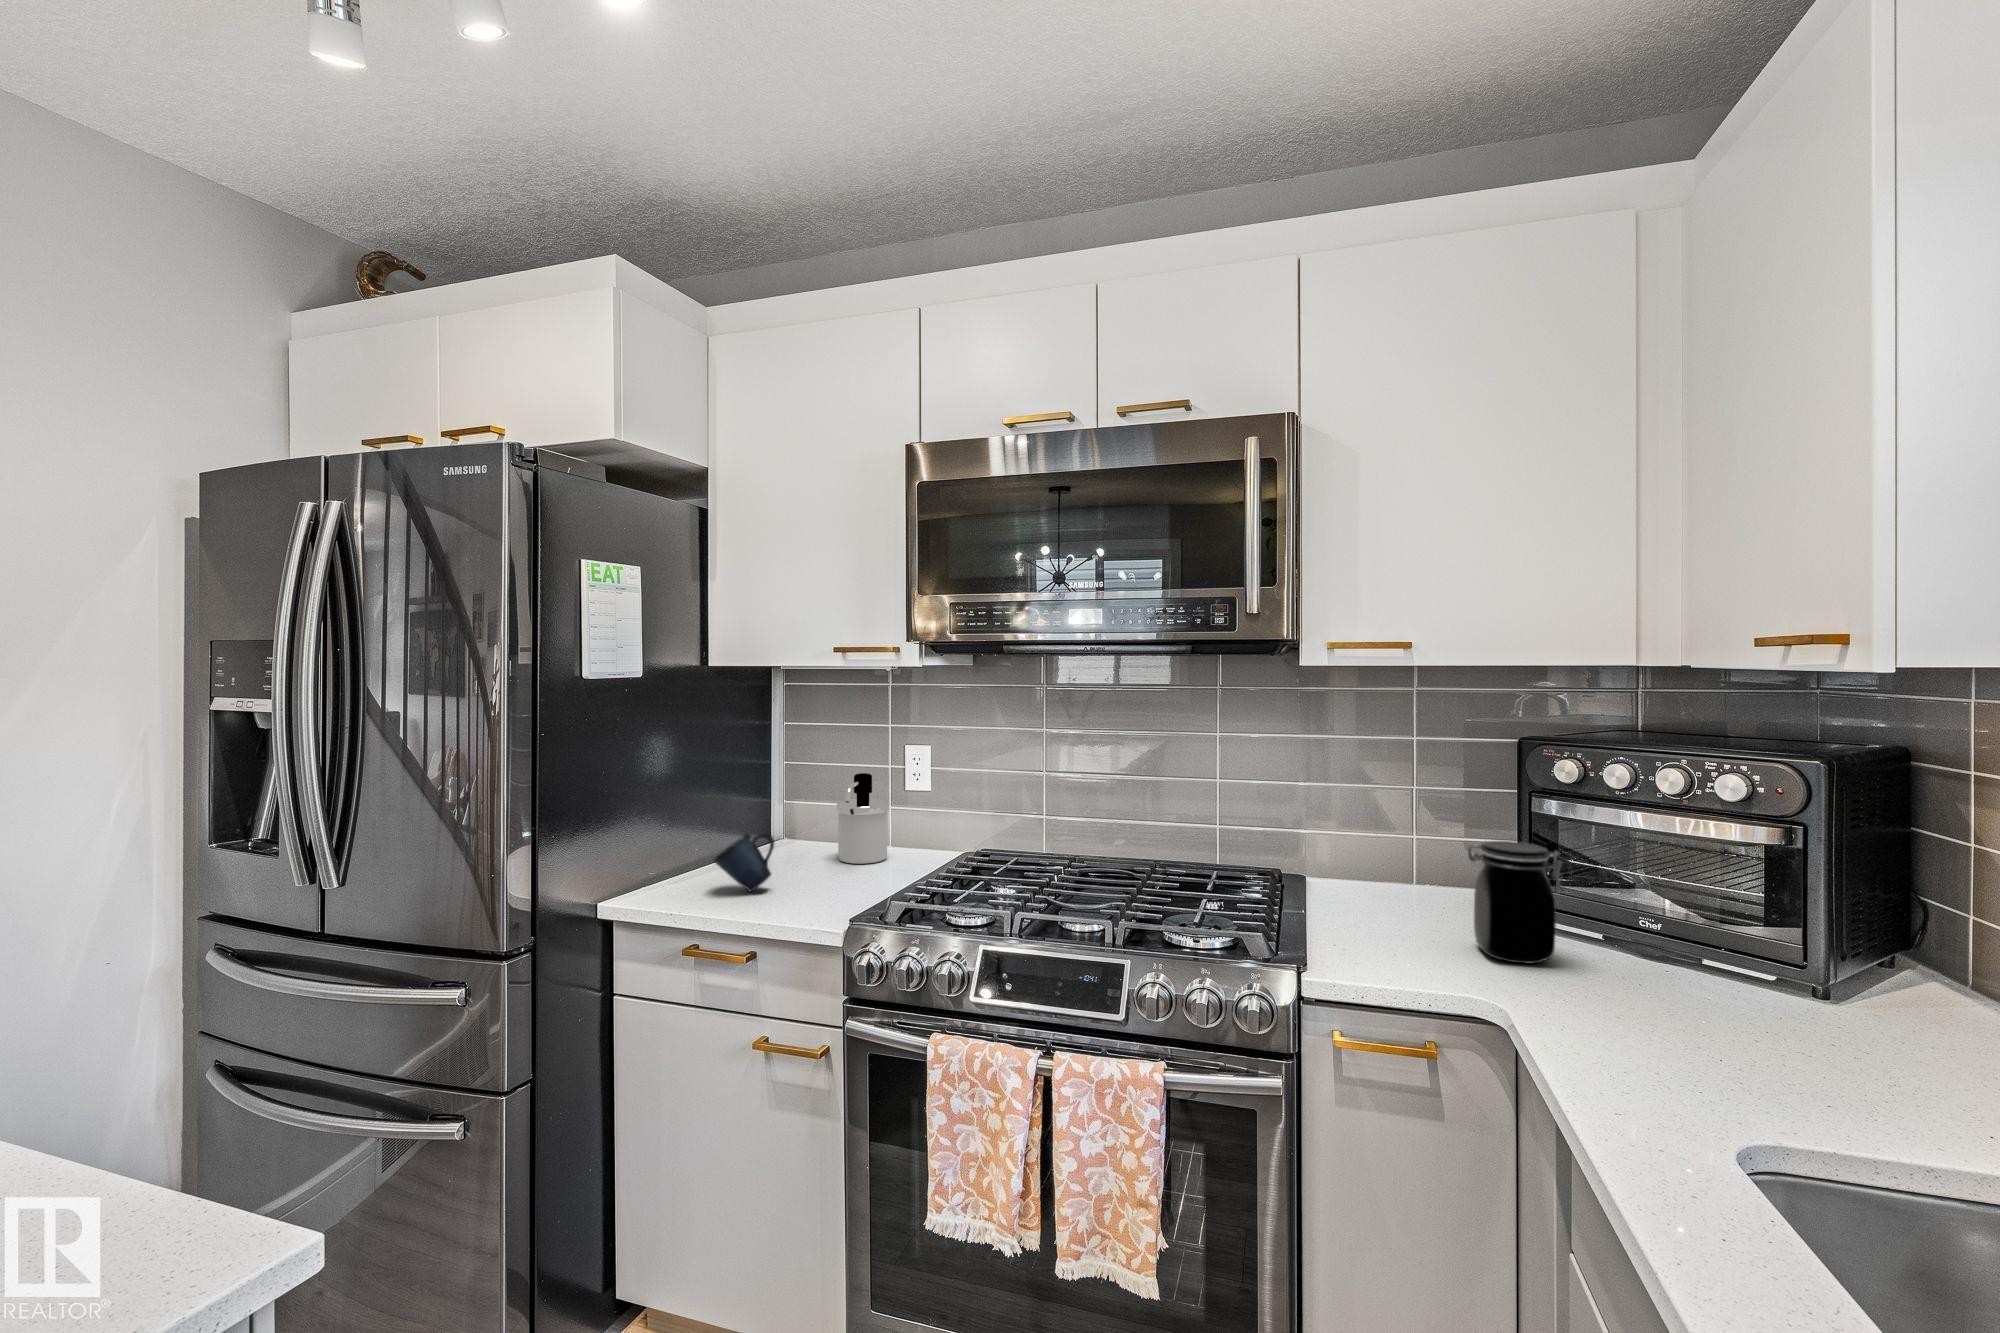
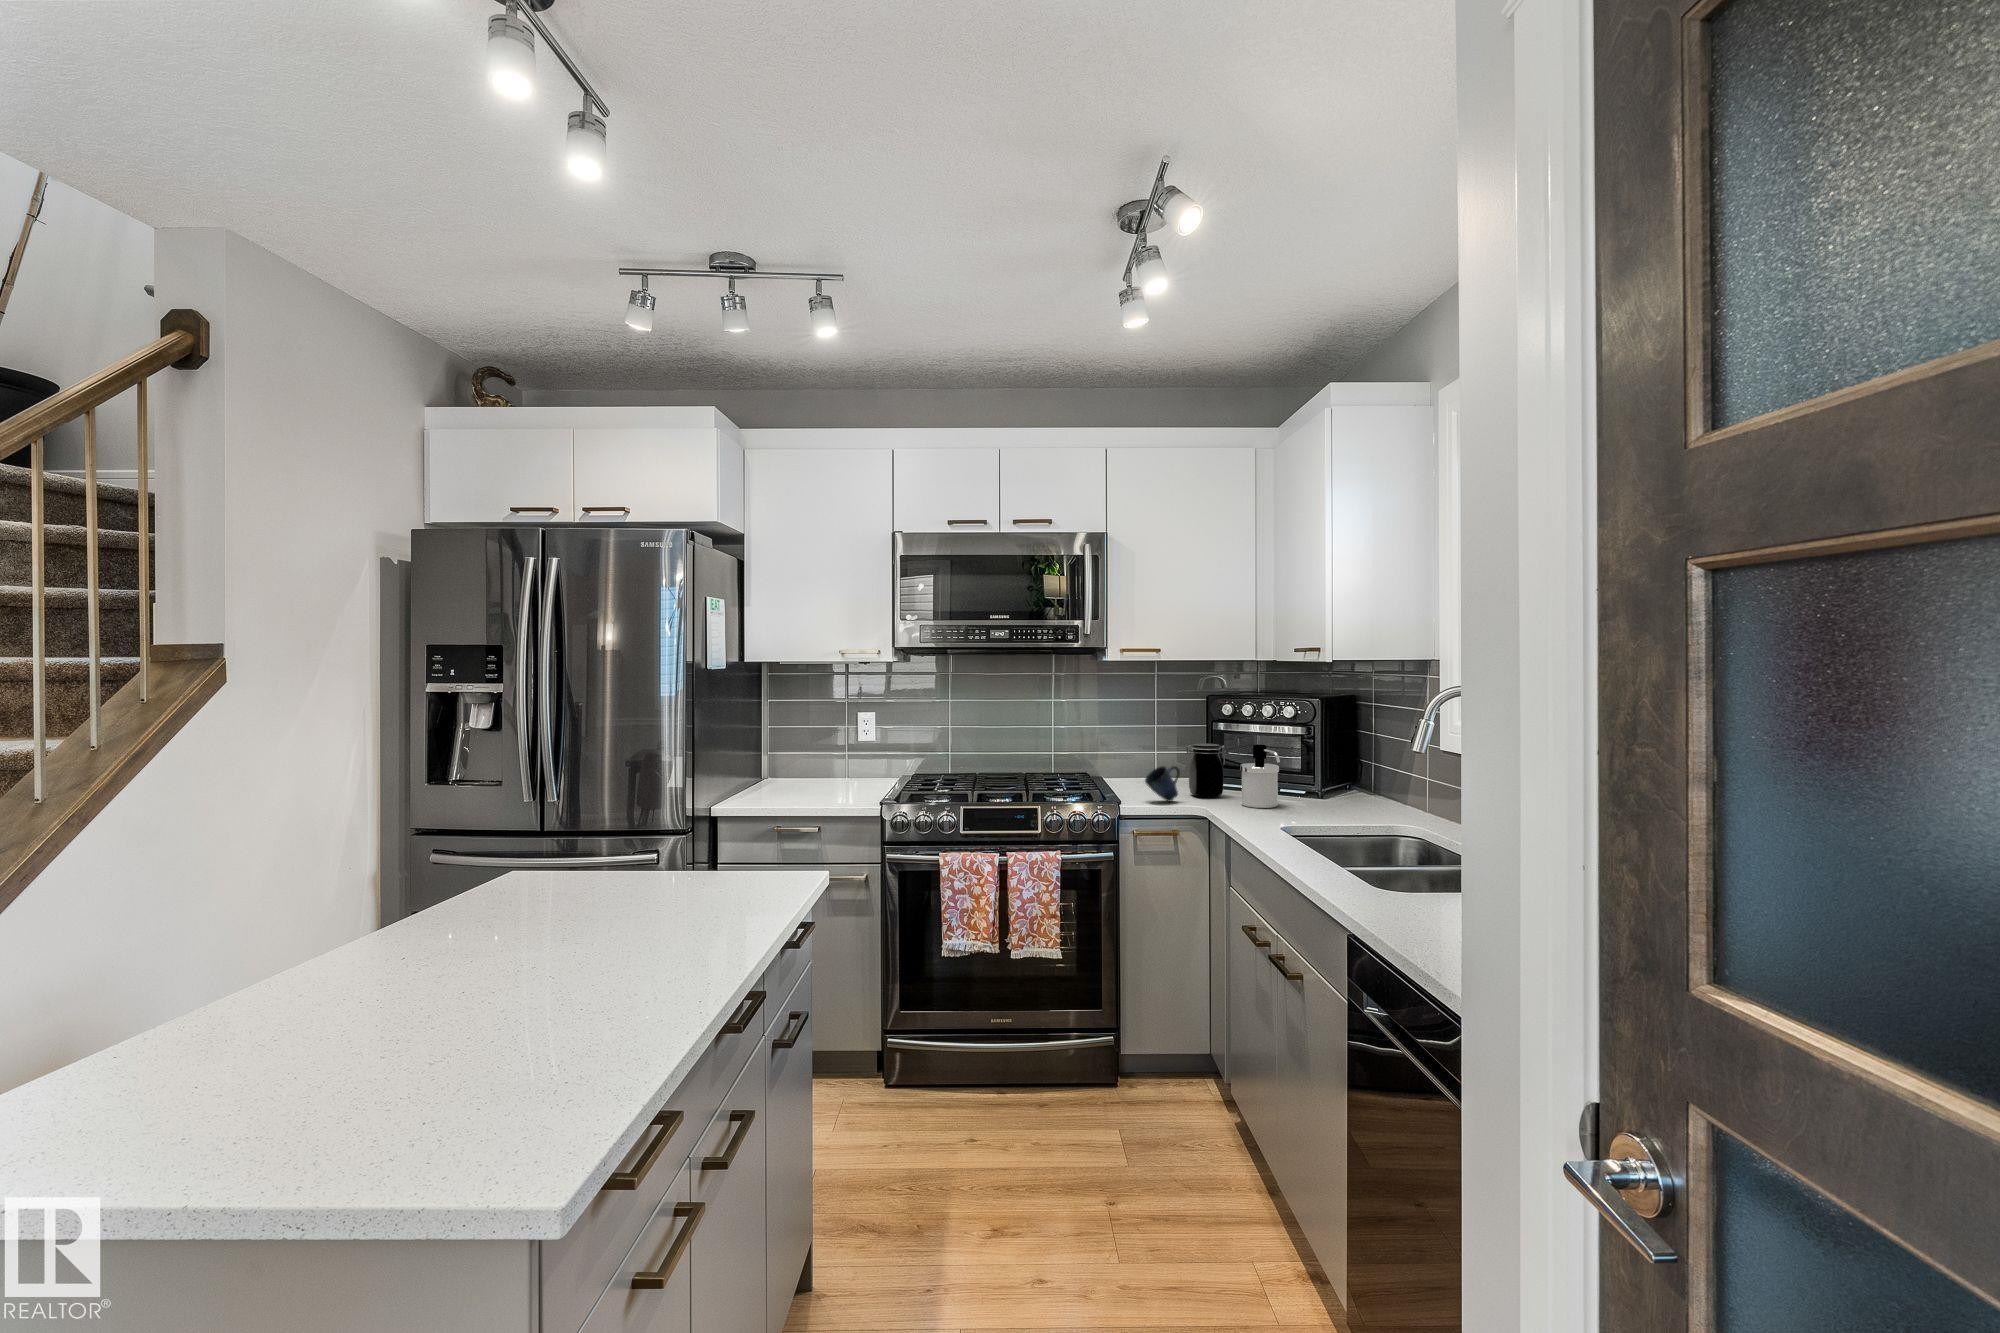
soap dispenser: present [837,773,889,864] -> present [1240,744,1280,808]
mug: present [713,833,775,892] -> present [1145,766,1180,802]

